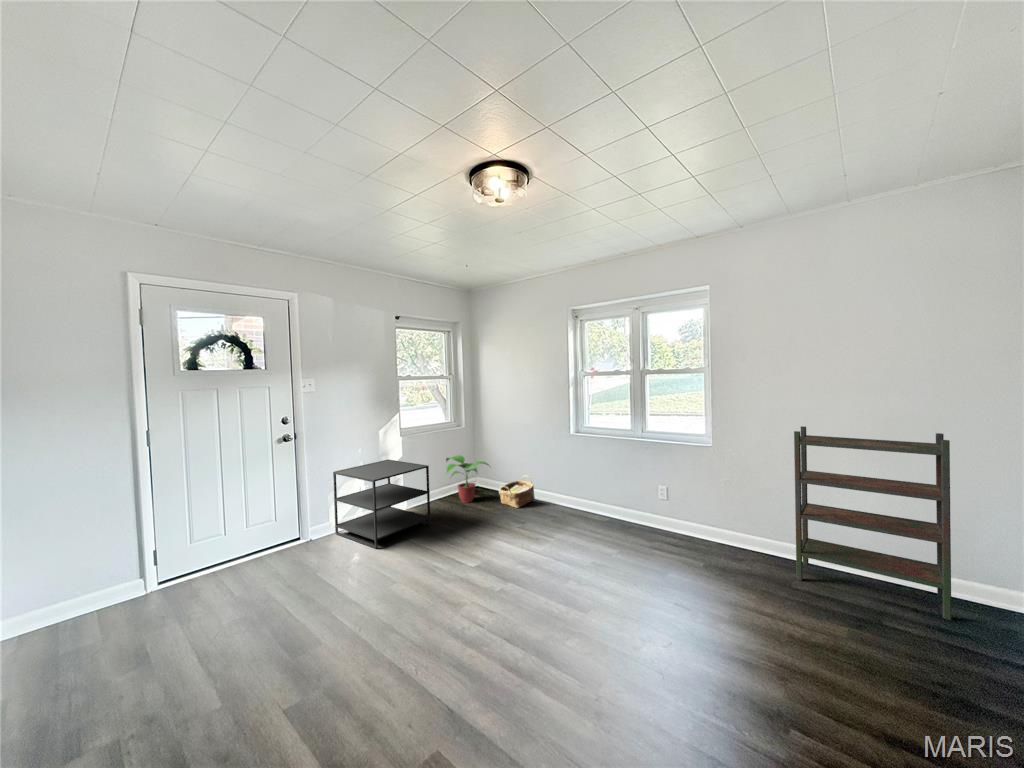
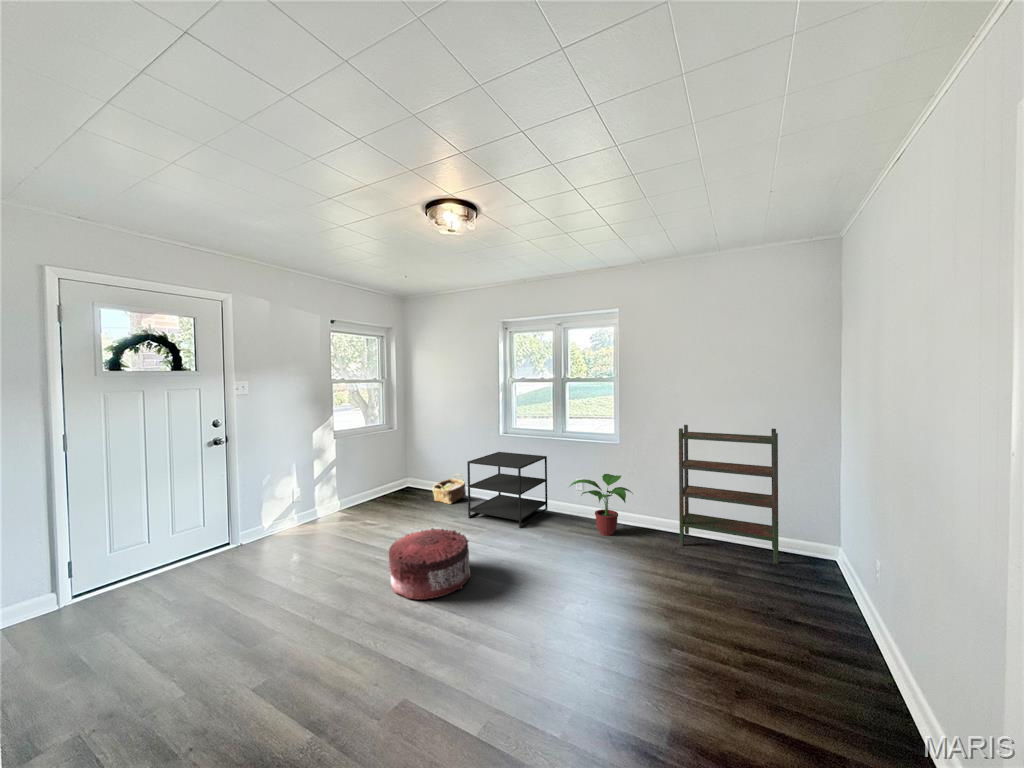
potted plant: present [446,455,489,503] -> present [570,474,633,536]
side table: present [333,459,431,549] -> present [467,452,547,528]
pouf: none [439,538,530,623] -> present [389,528,470,600]

